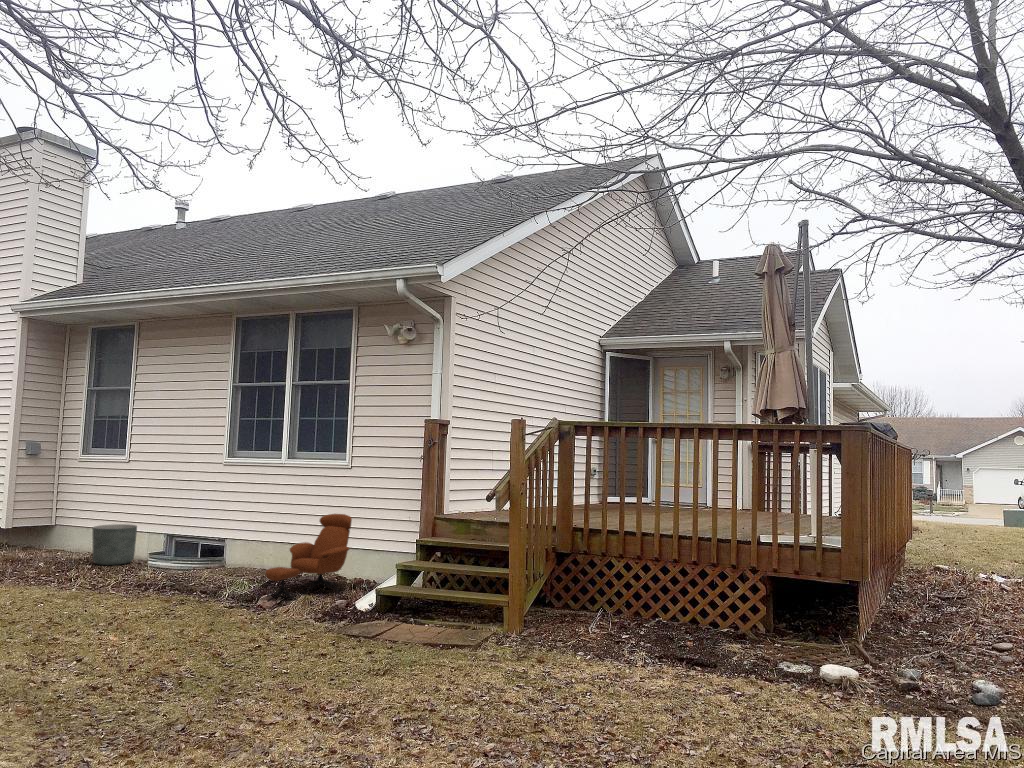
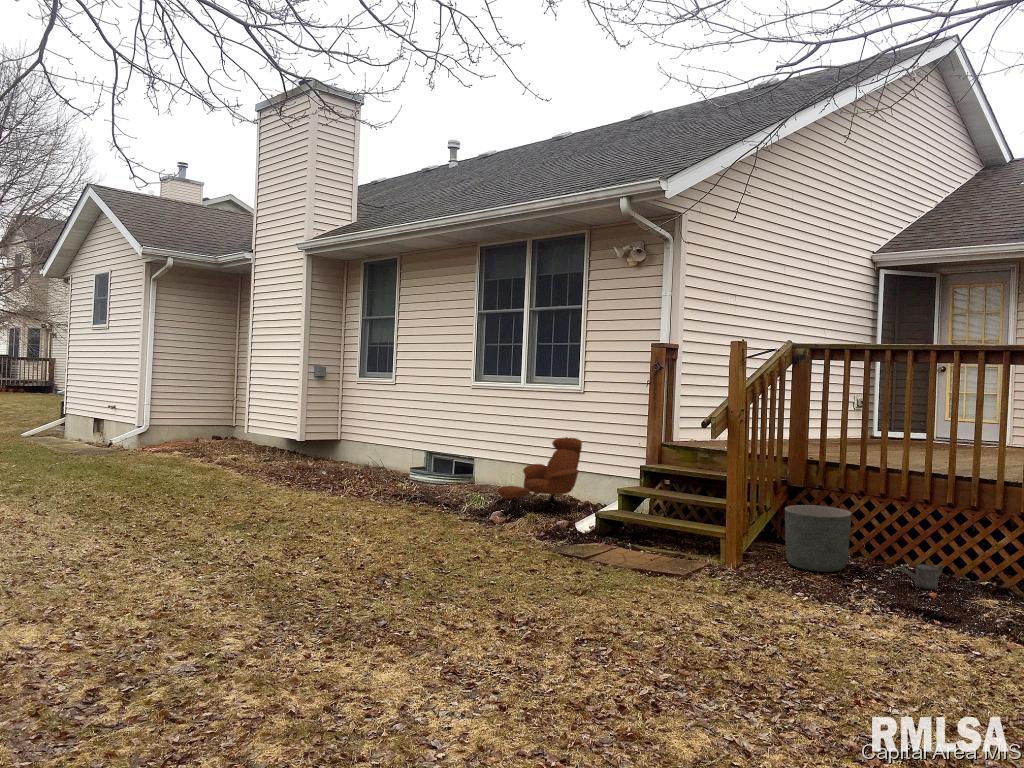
planter: present [92,524,137,565] -> present [785,505,851,572]
watering can: none [660,616,691,639] -> present [900,564,942,589]

